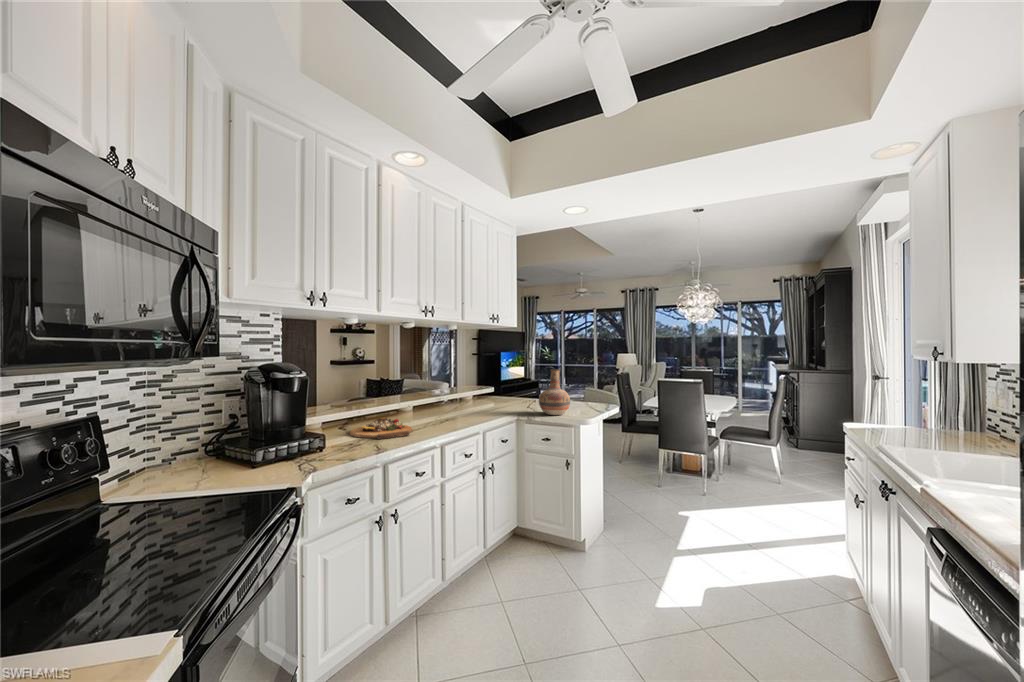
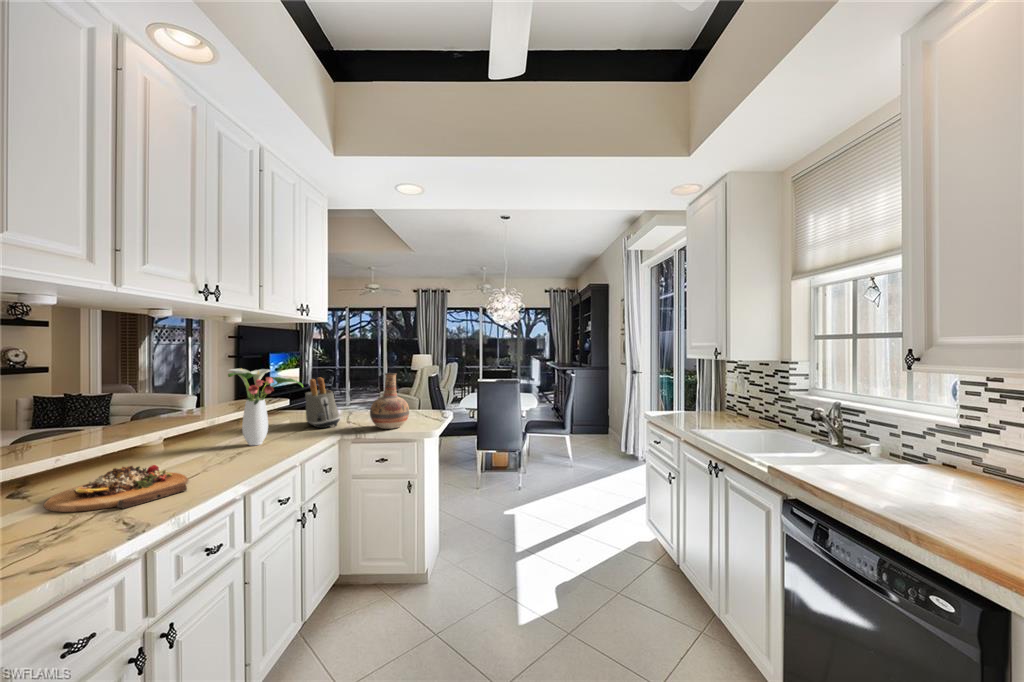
flower arrangement: none [440,362,487,416] -> present [227,368,303,445]
toaster: none [497,371,520,410] -> present [305,378,340,428]

